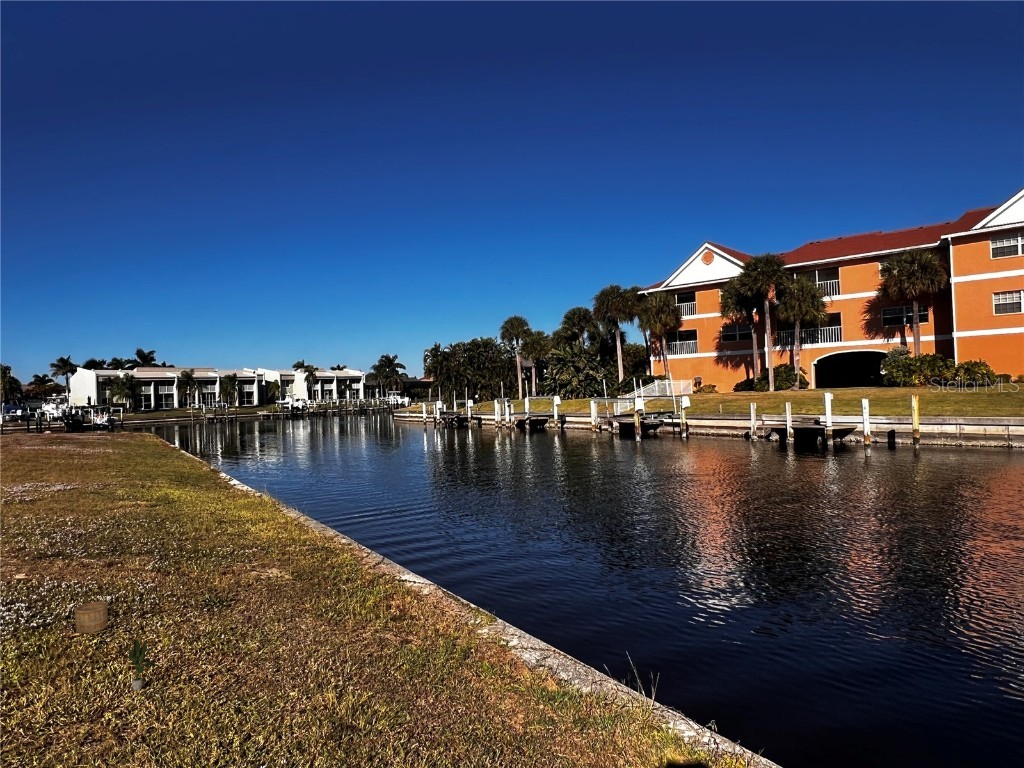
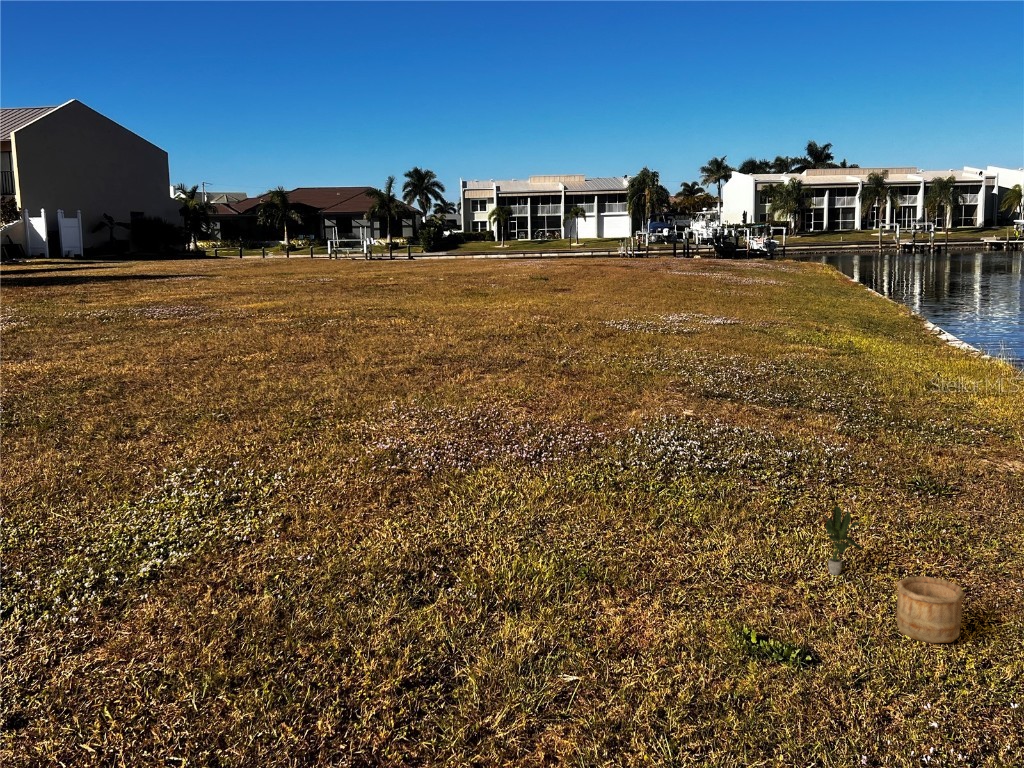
wooden bucket: present [74,602,108,634] -> present [897,576,965,643]

